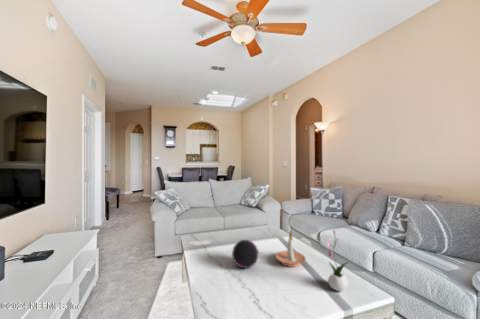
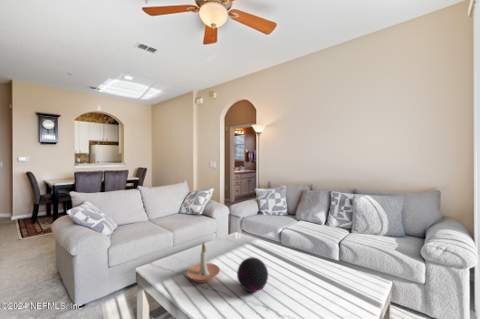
flower arrangement: present [327,231,348,292] -> none [337,232,362,291]
candle holder: present [276,232,305,267] -> present [187,243,220,283]

